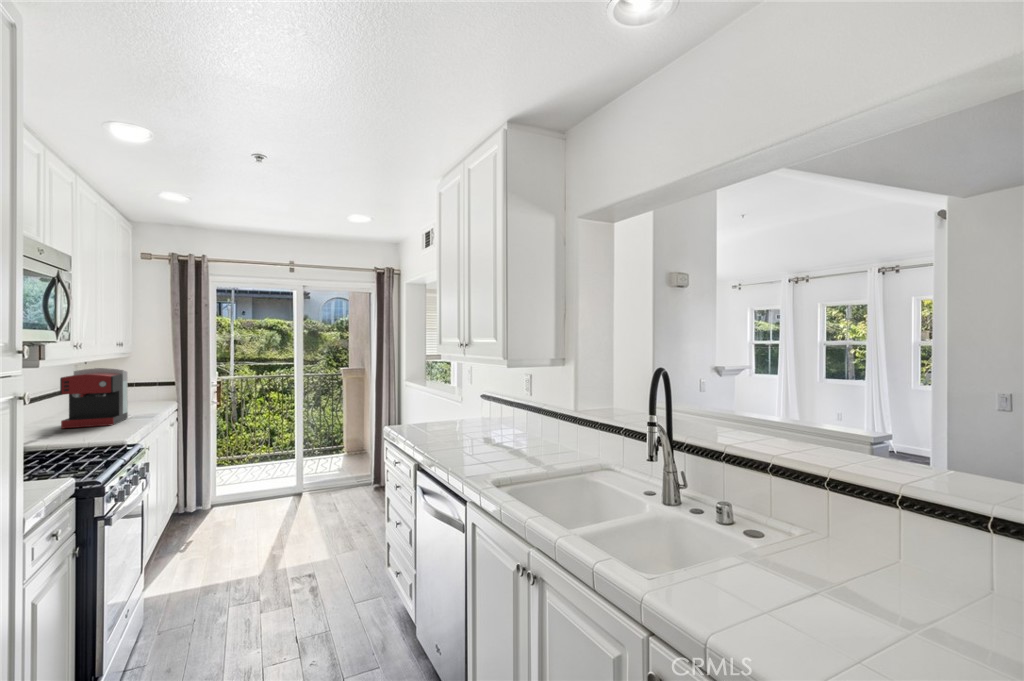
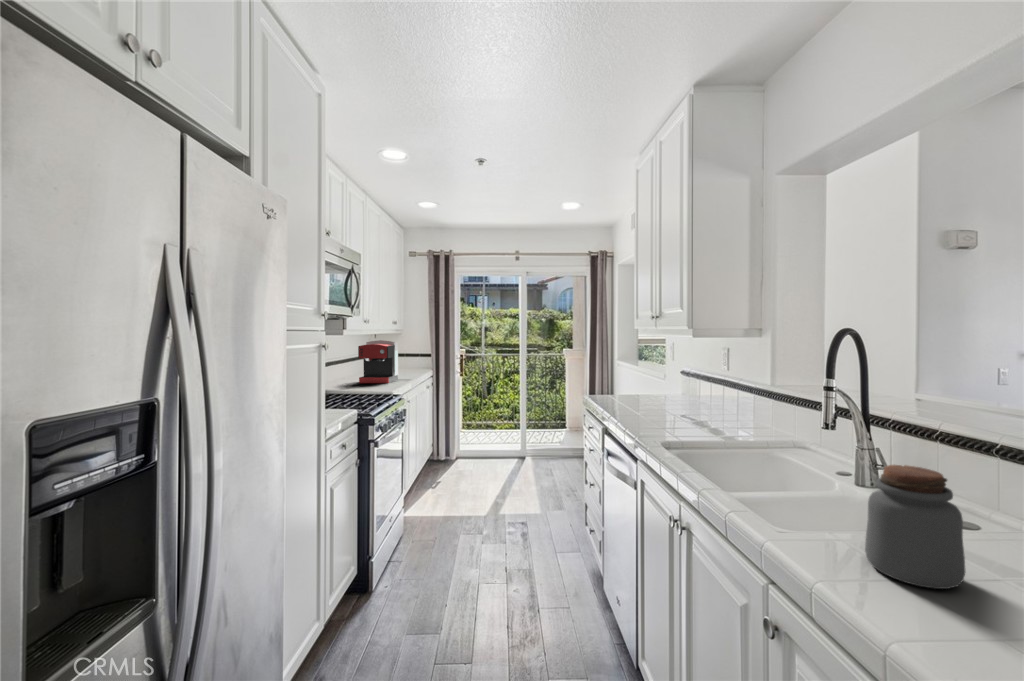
jar: none [721,504,796,613] -> present [865,465,965,589]

